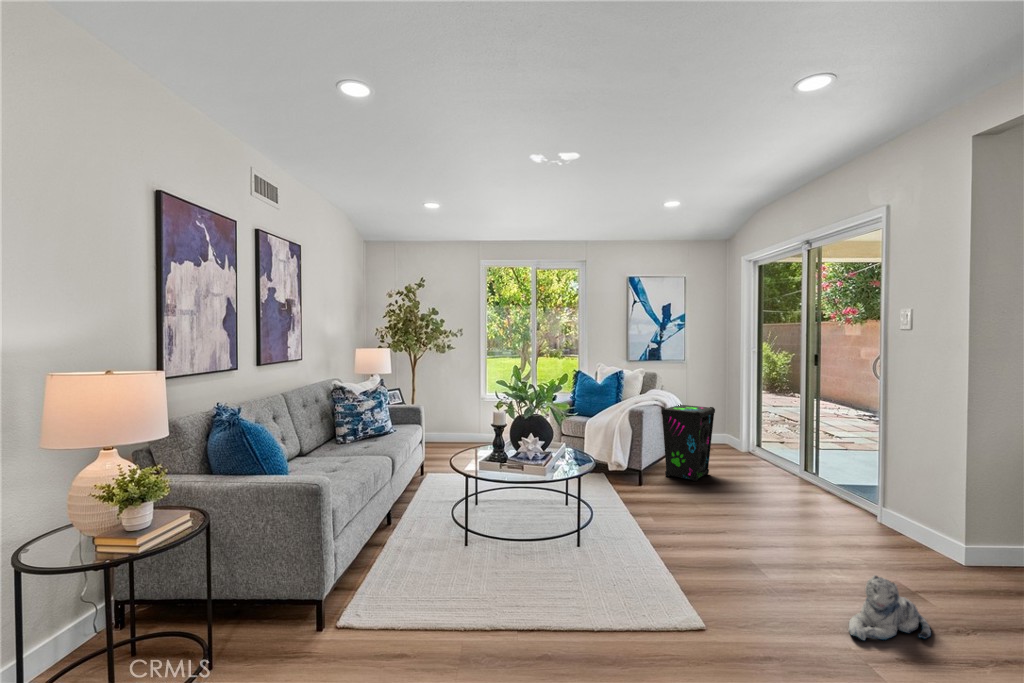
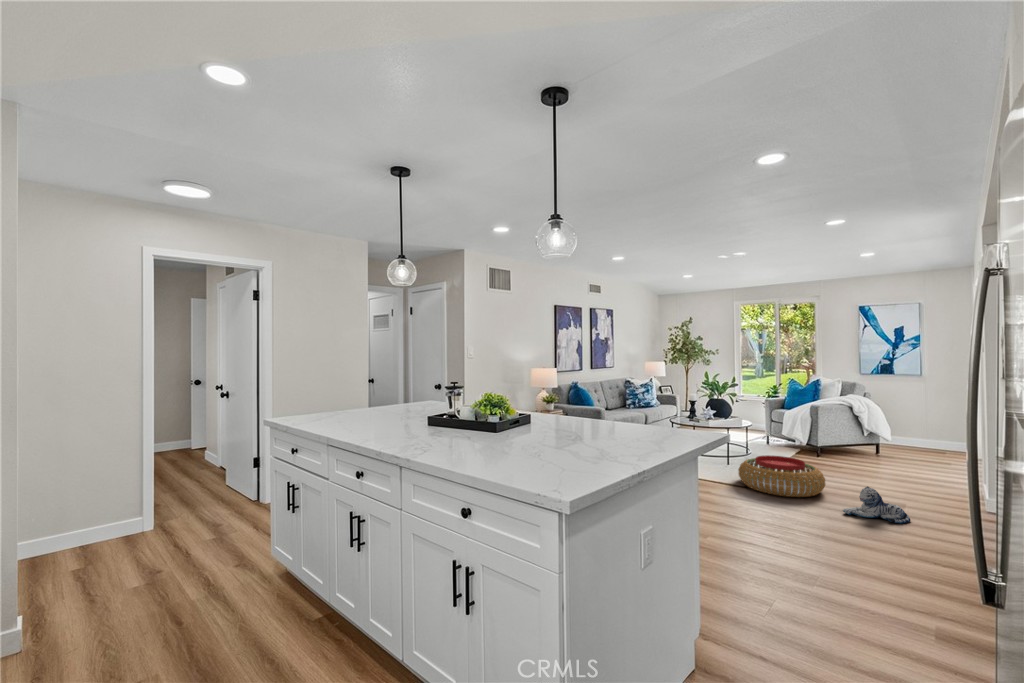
speaker: present [661,404,715,481] -> none [851,405,905,461]
pouf: none [618,521,770,619] -> present [738,455,825,497]

